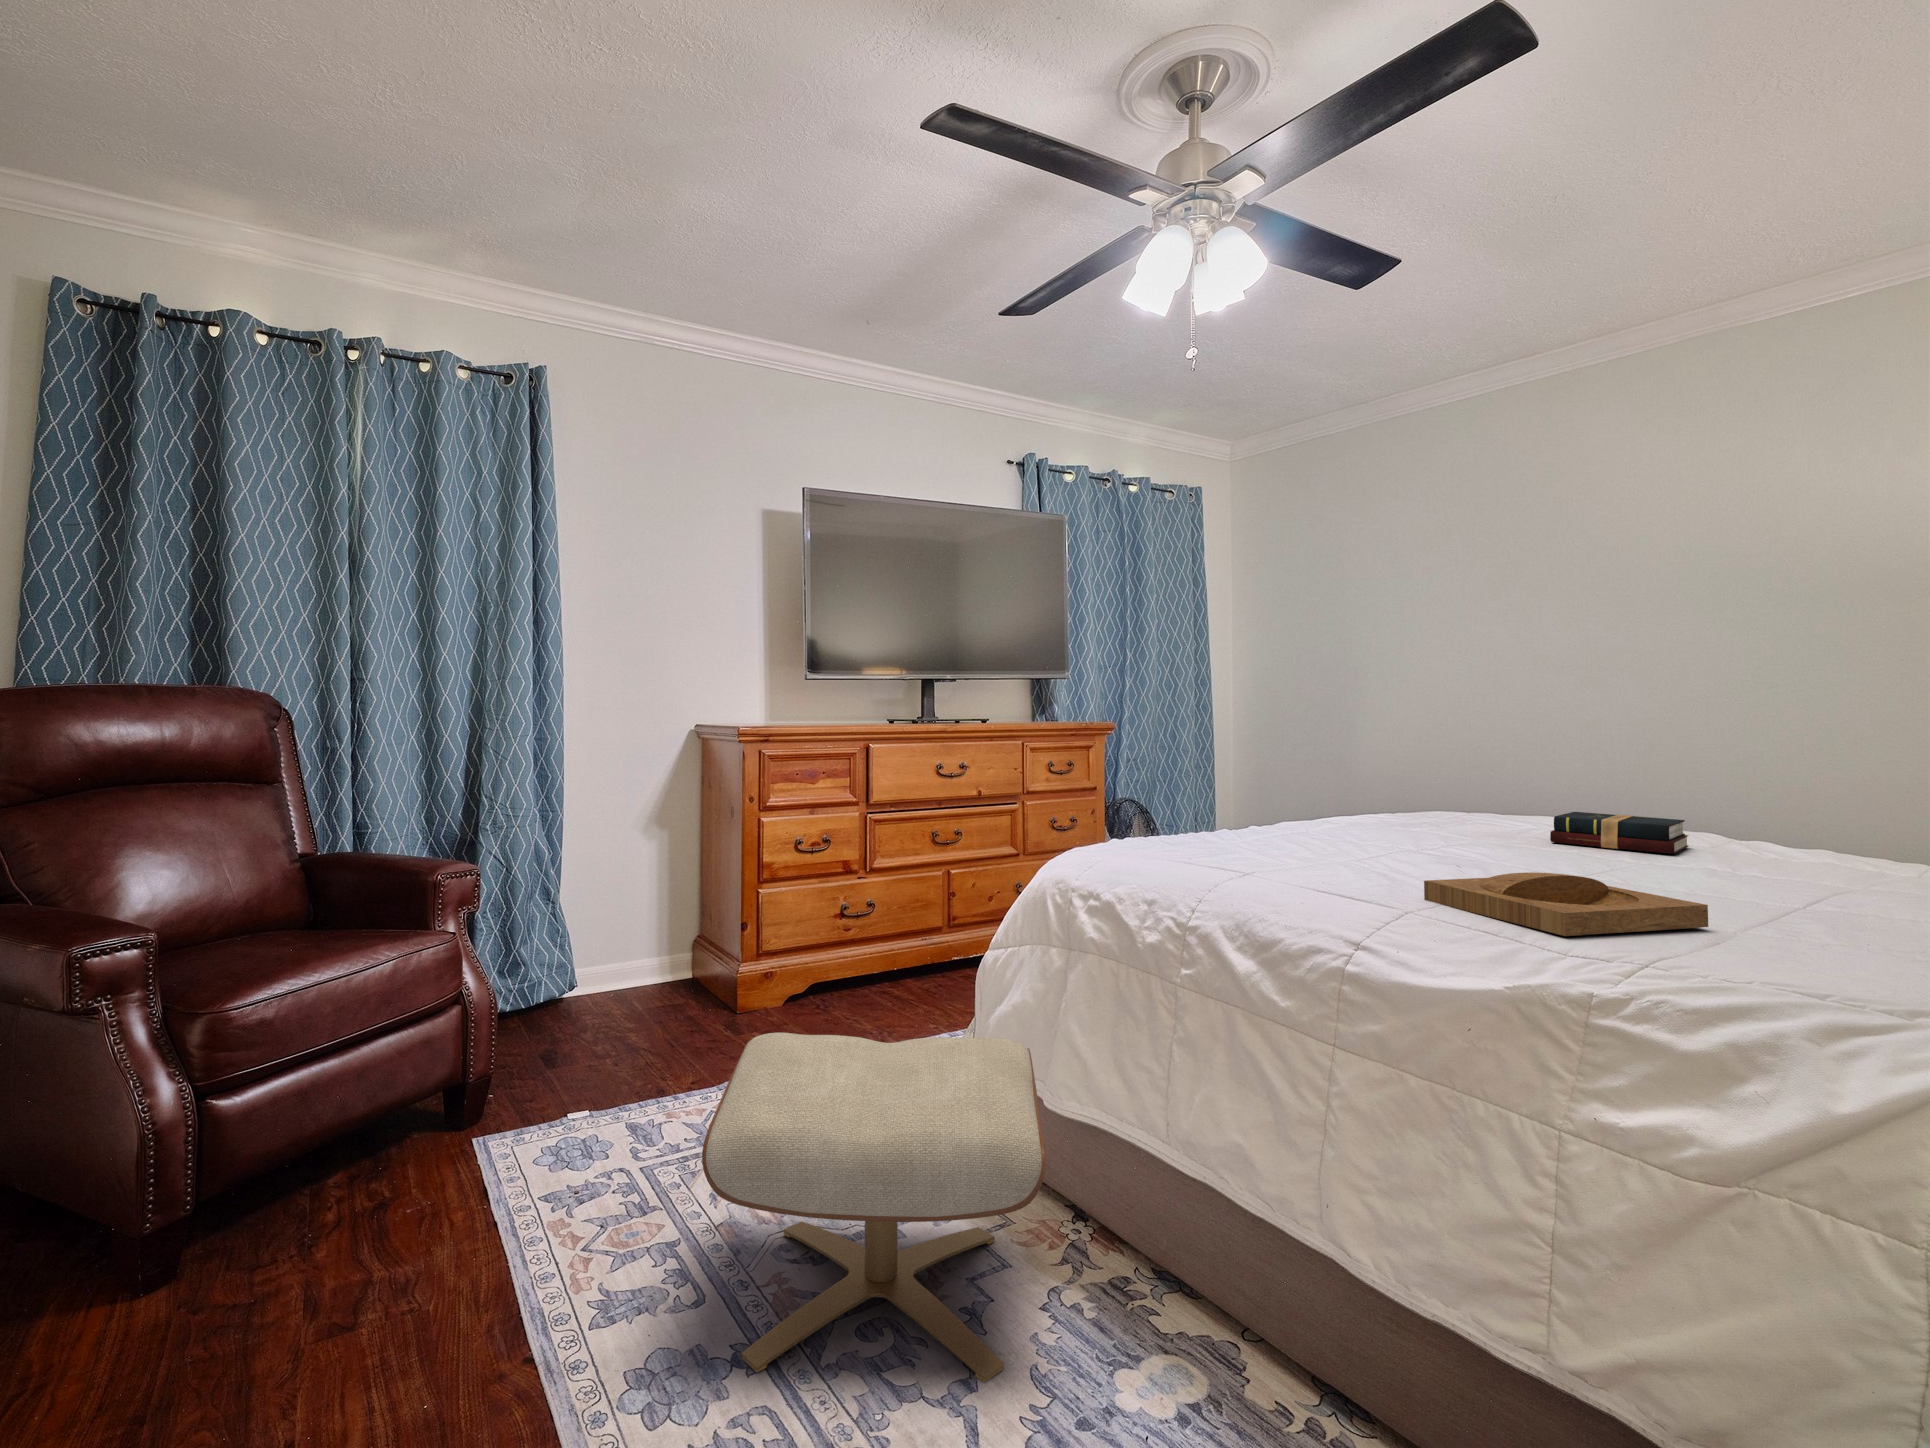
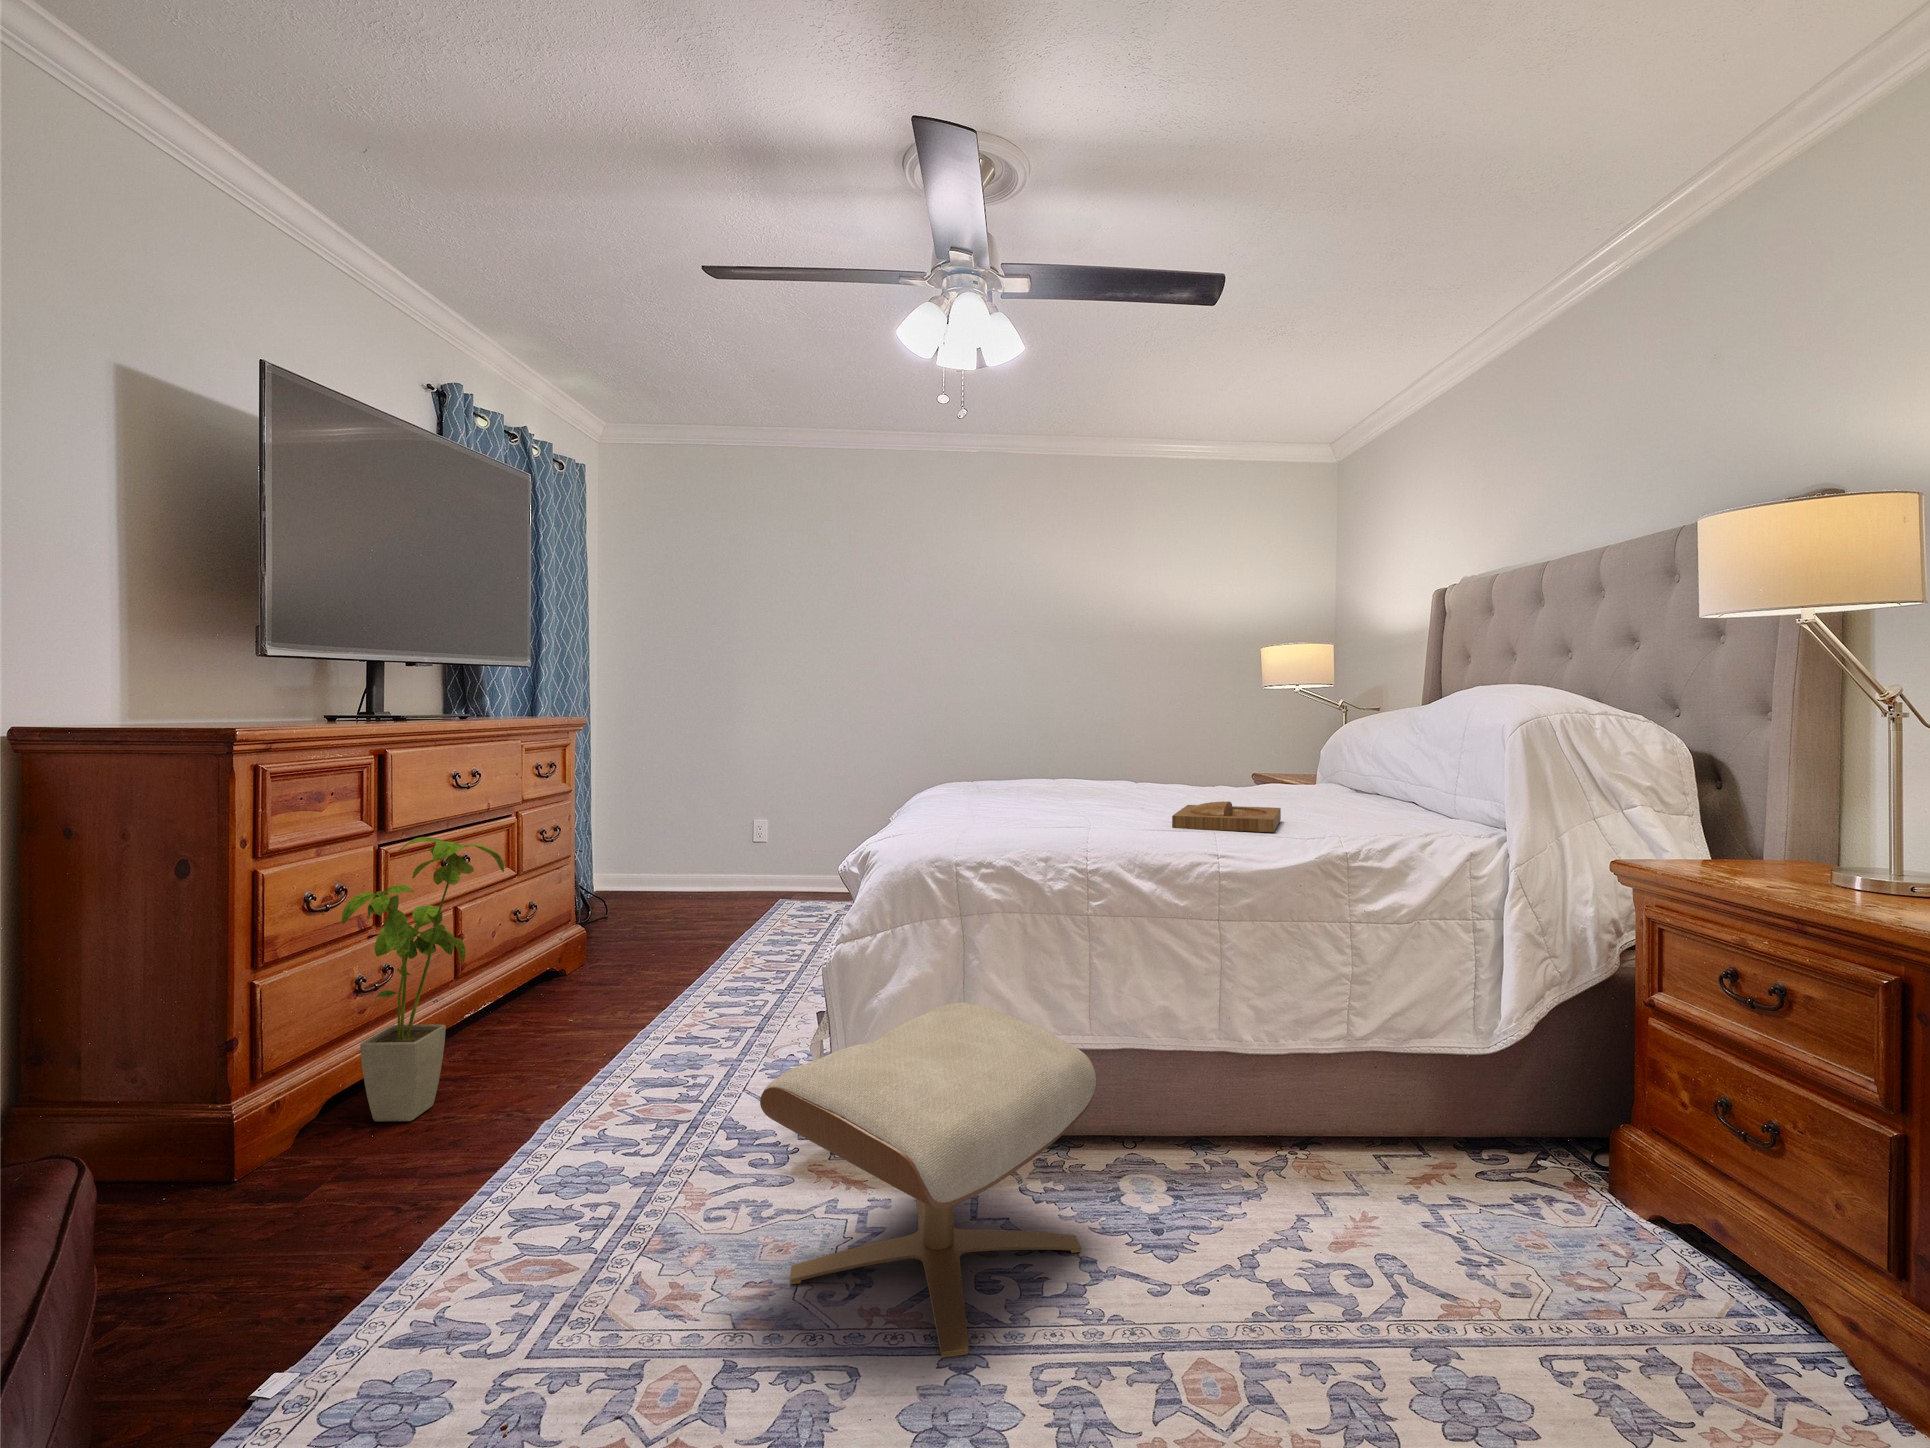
house plant: none [800,806,905,1016] -> present [342,837,504,1121]
hardback book: present [1550,812,1689,854] -> none [1060,769,1134,790]

